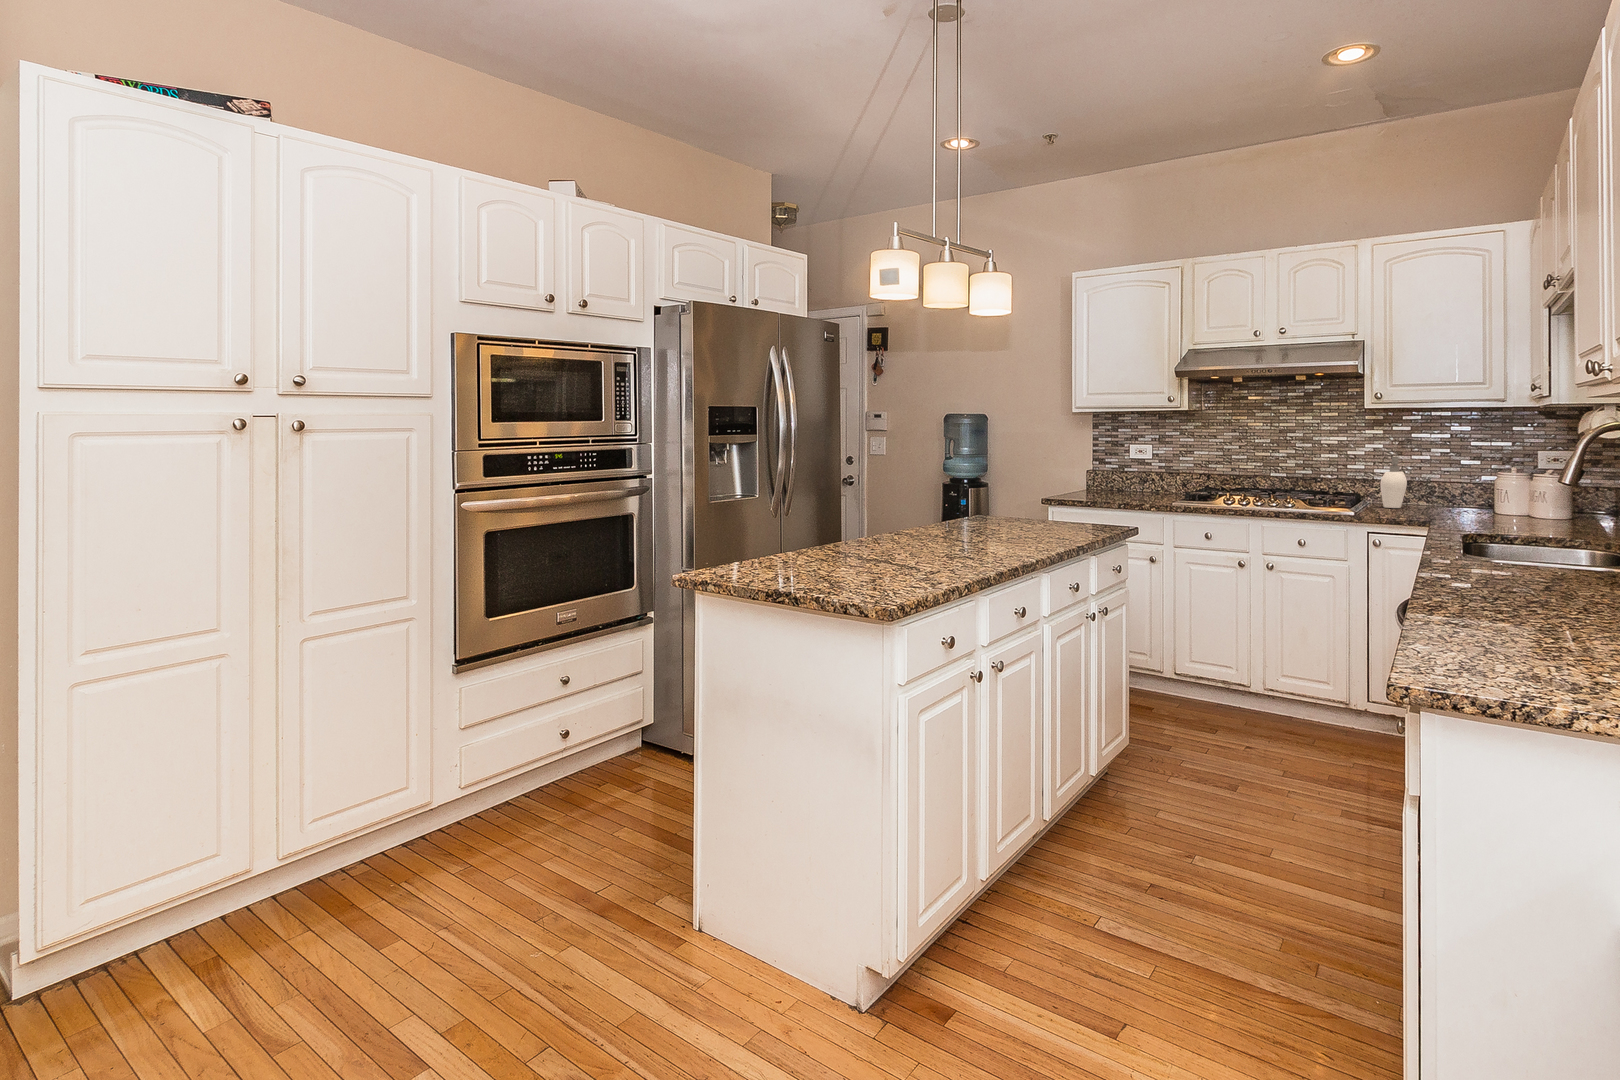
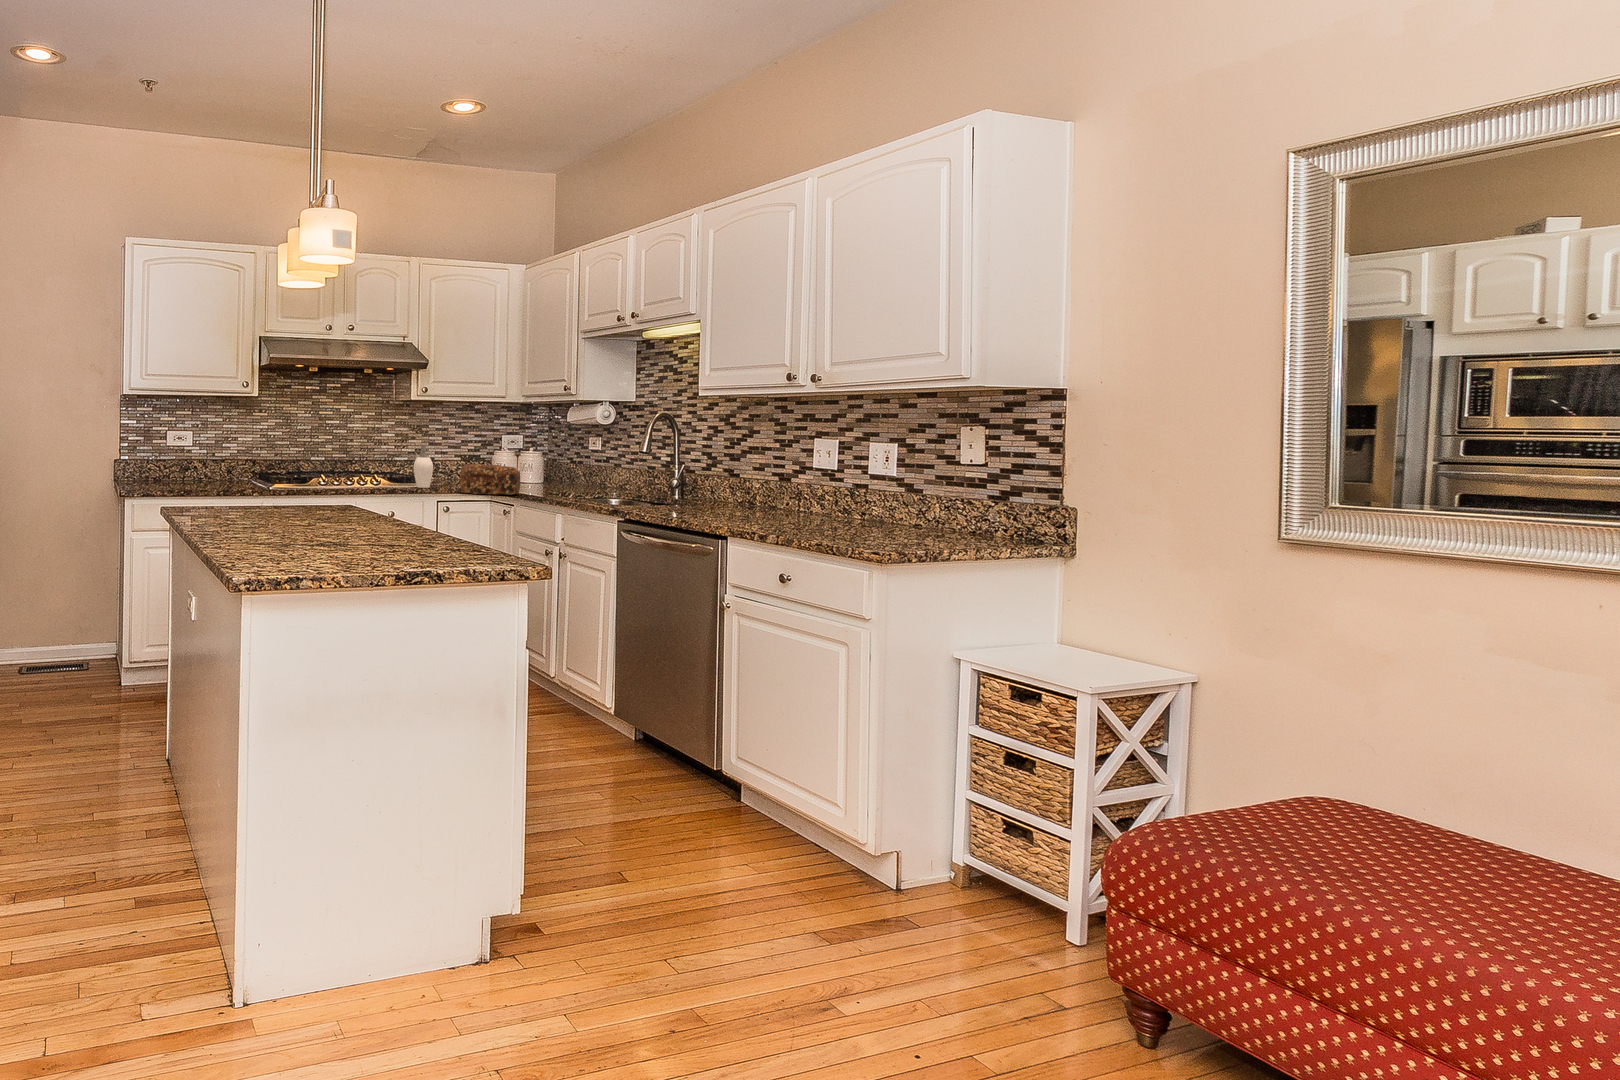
bread loaf: none [1406,479,1505,520] -> present [460,464,520,495]

